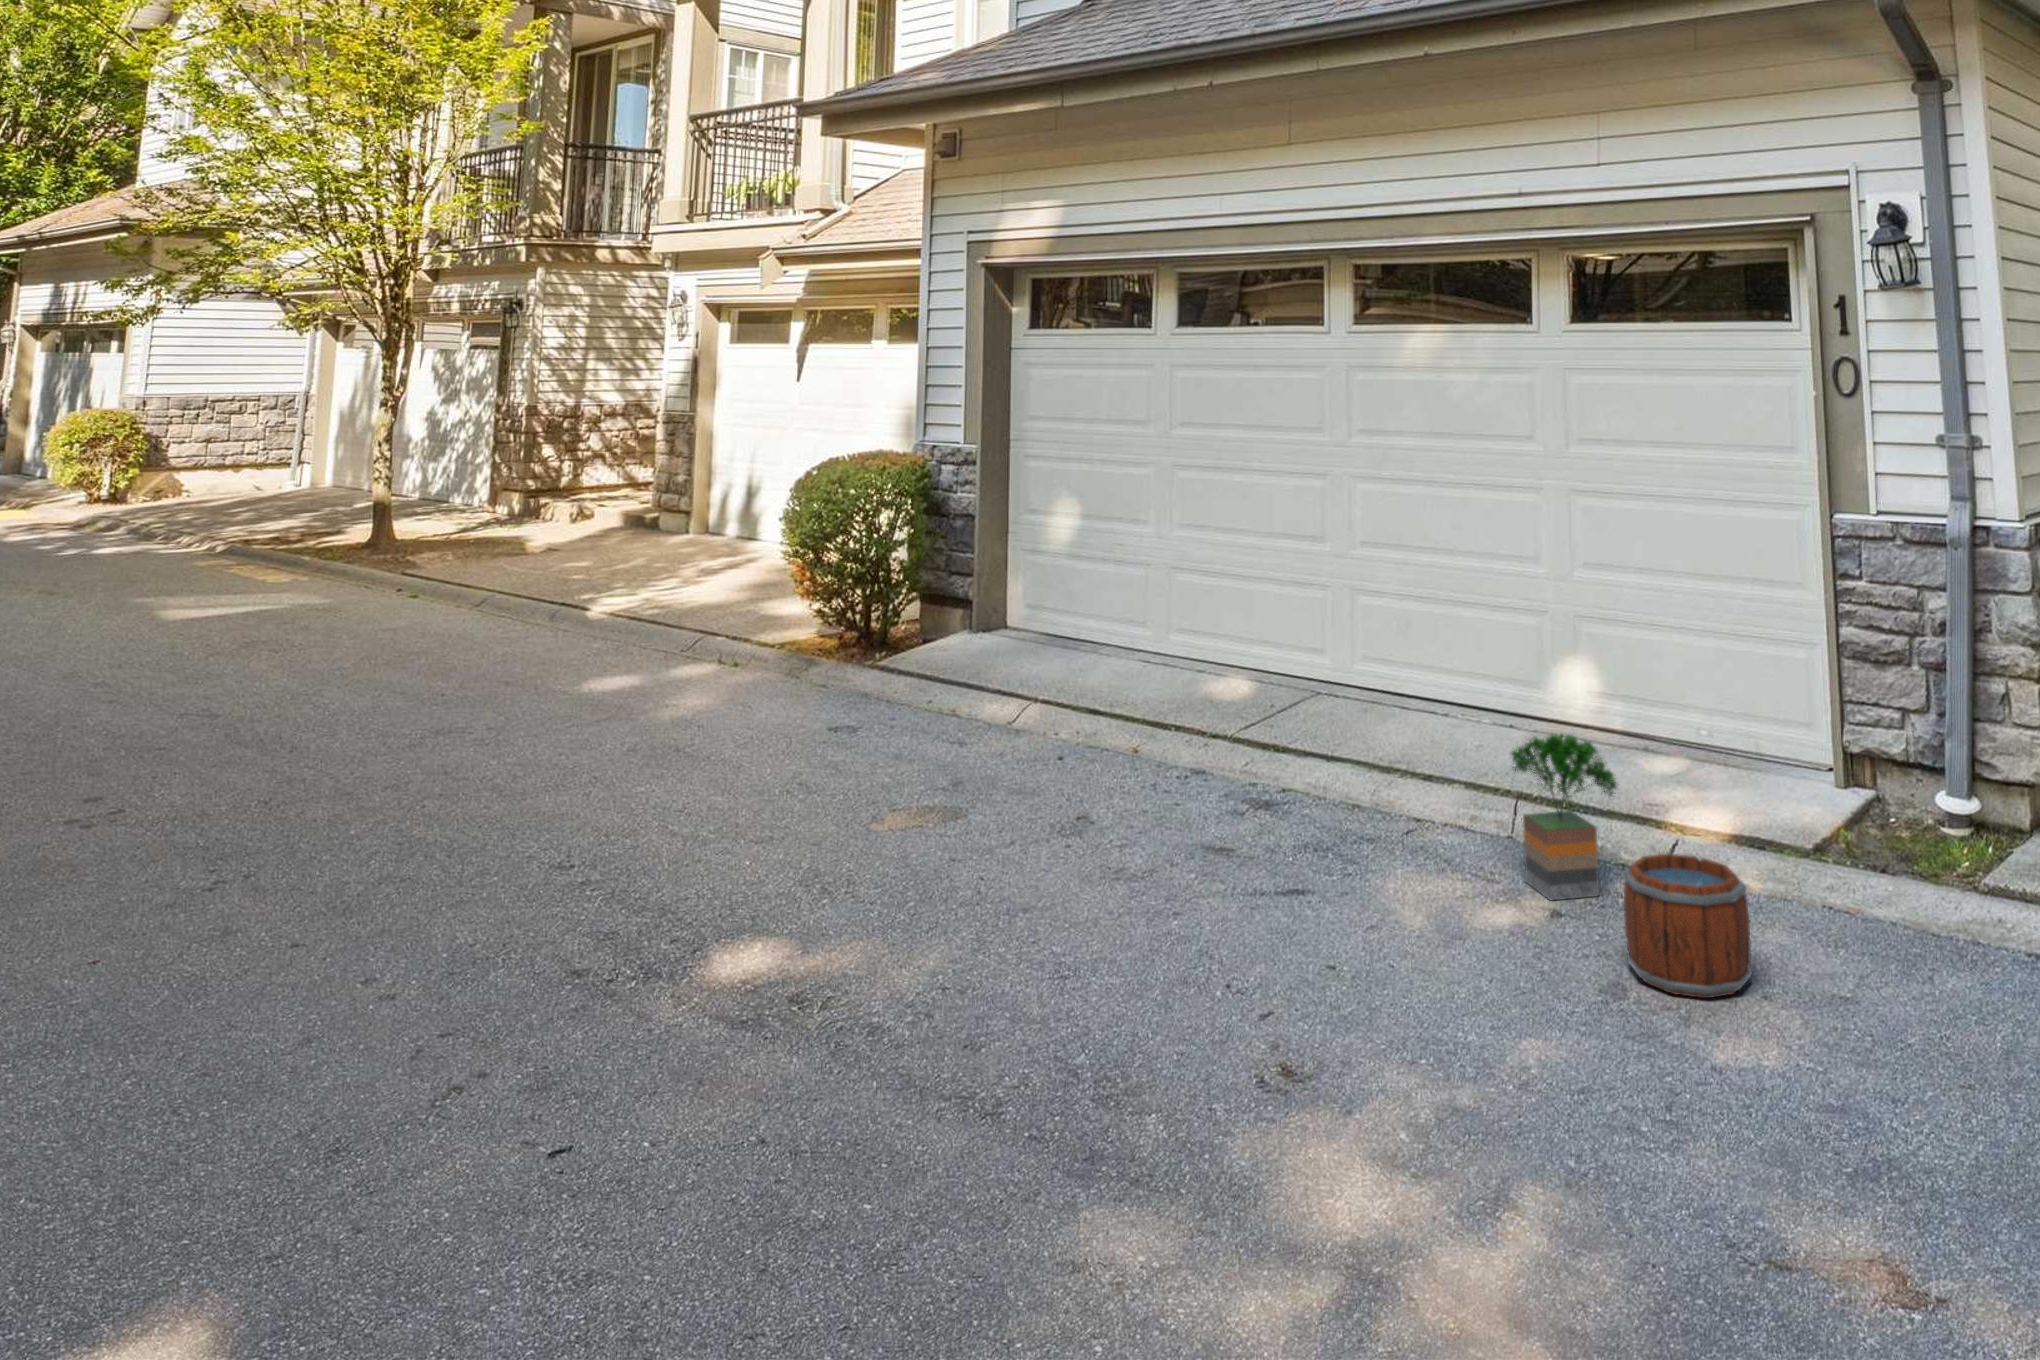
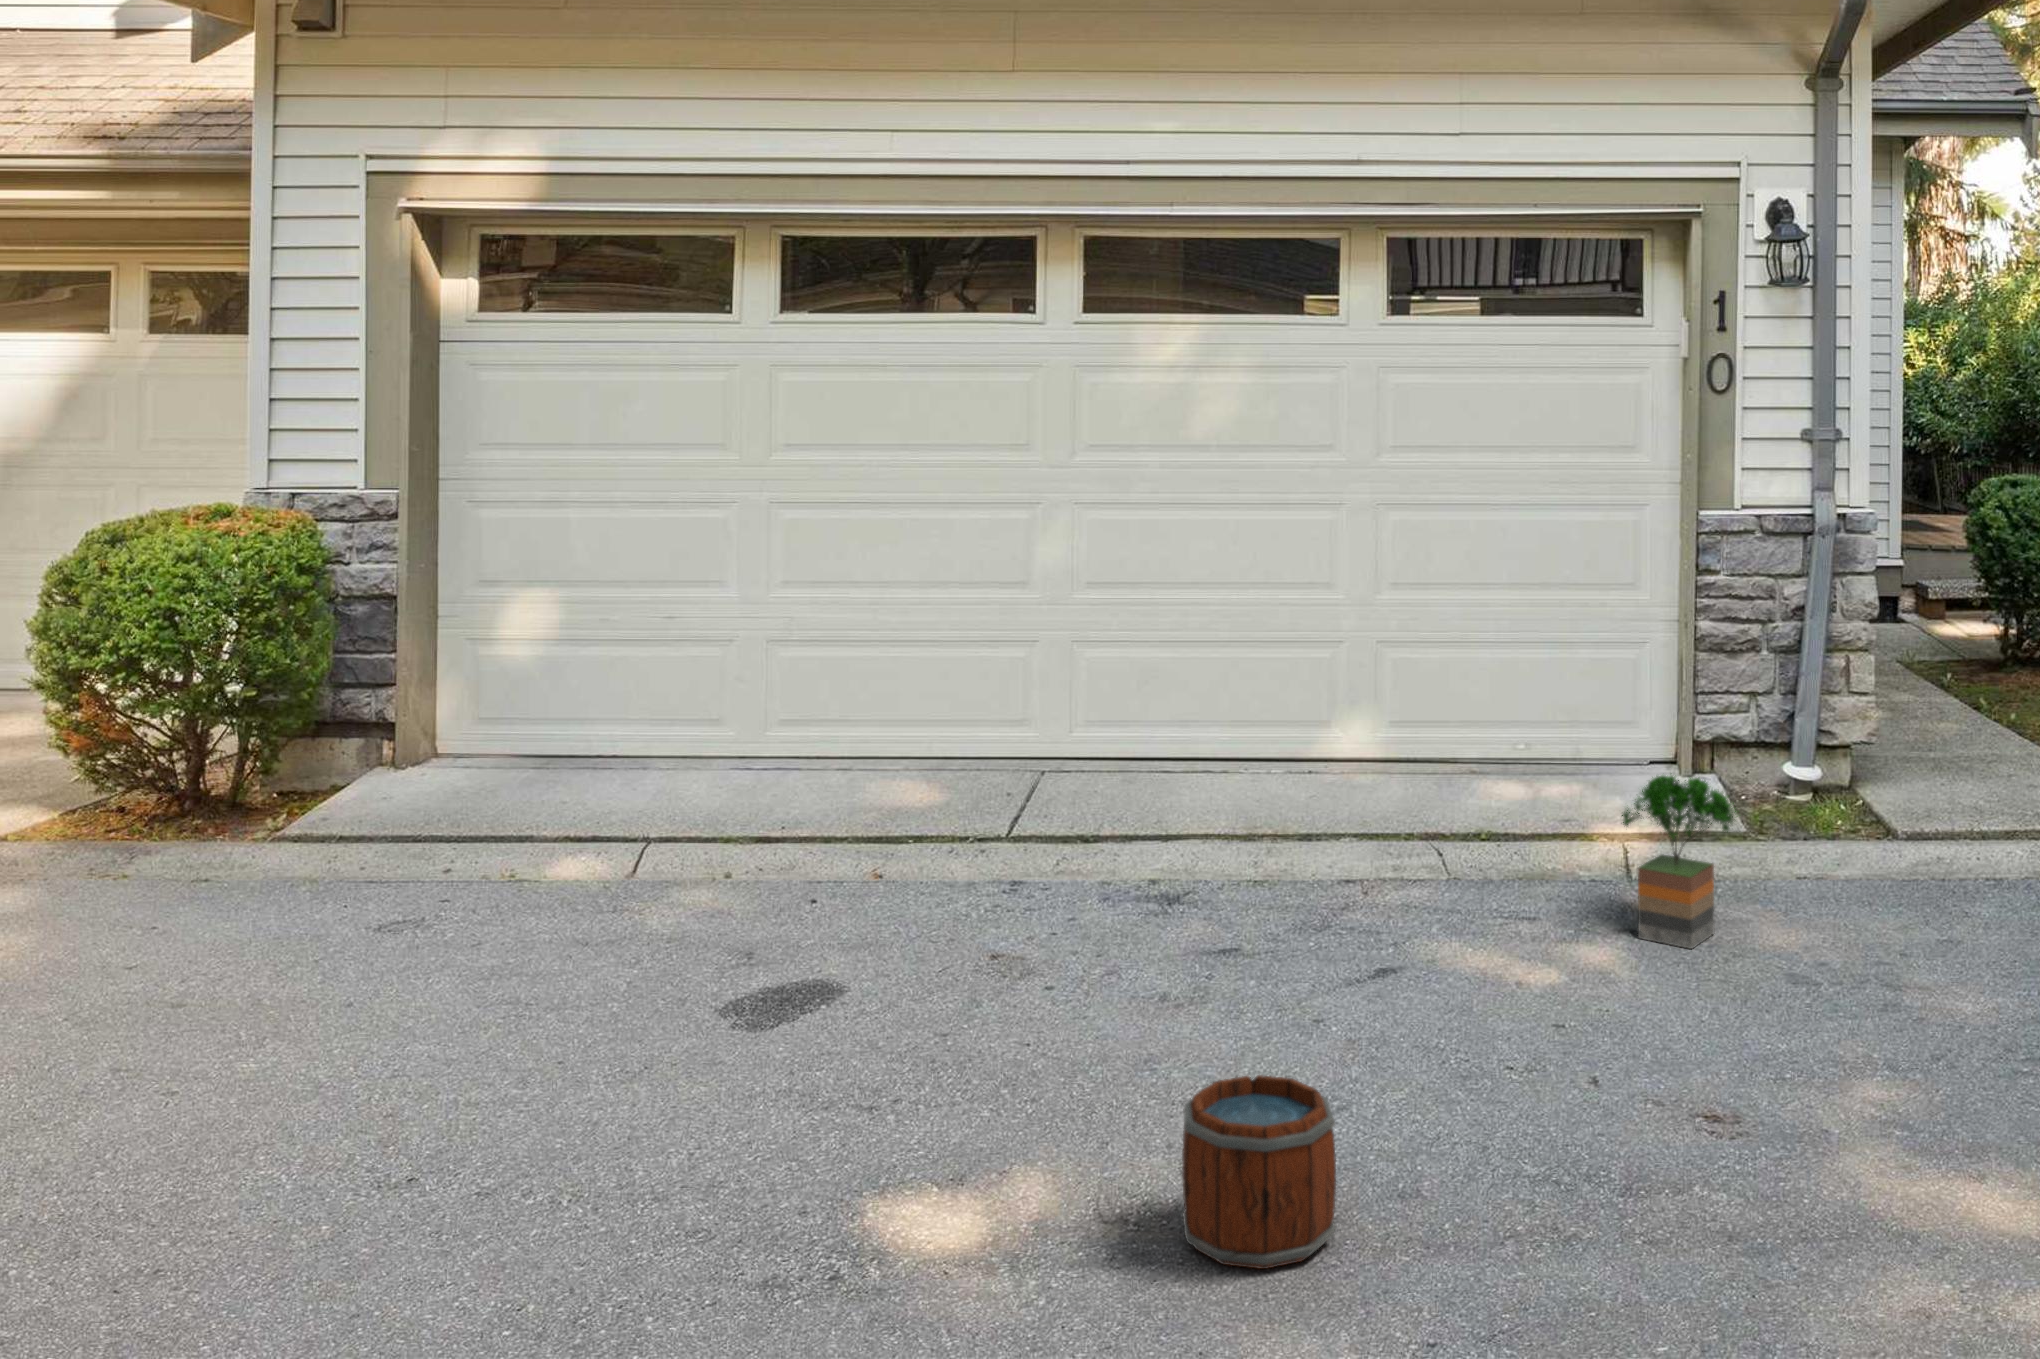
bucket: present [1624,853,1752,998] -> present [1182,1075,1336,1269]

